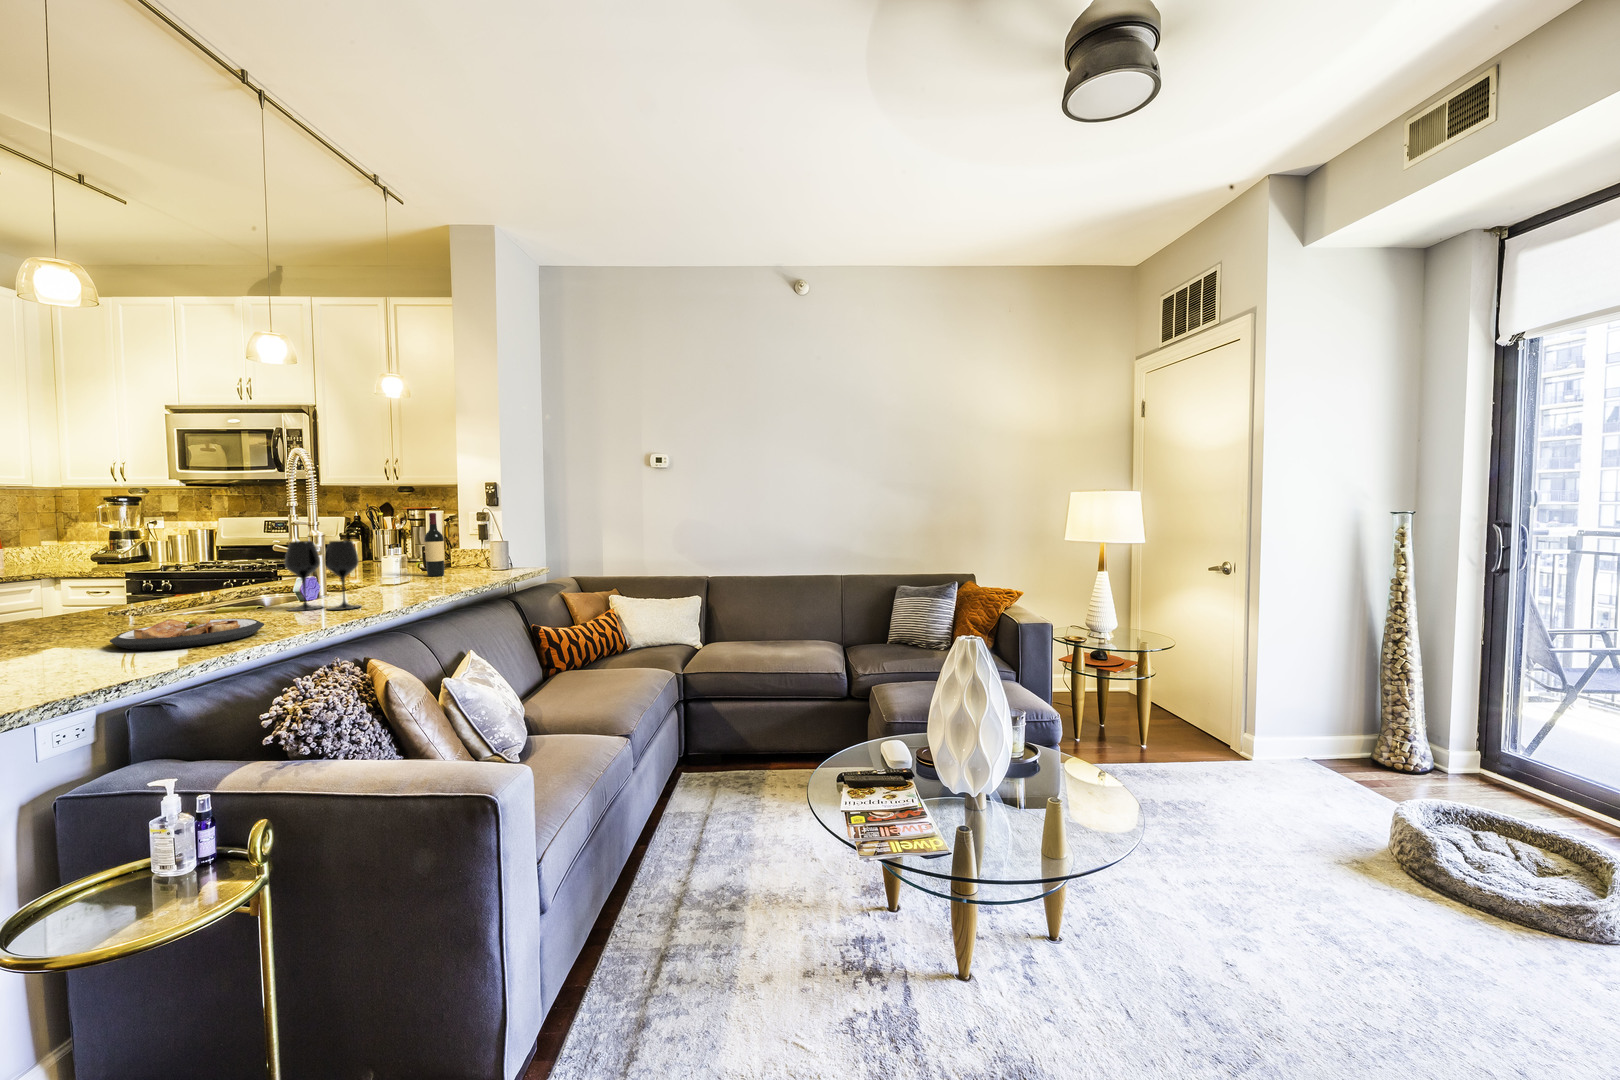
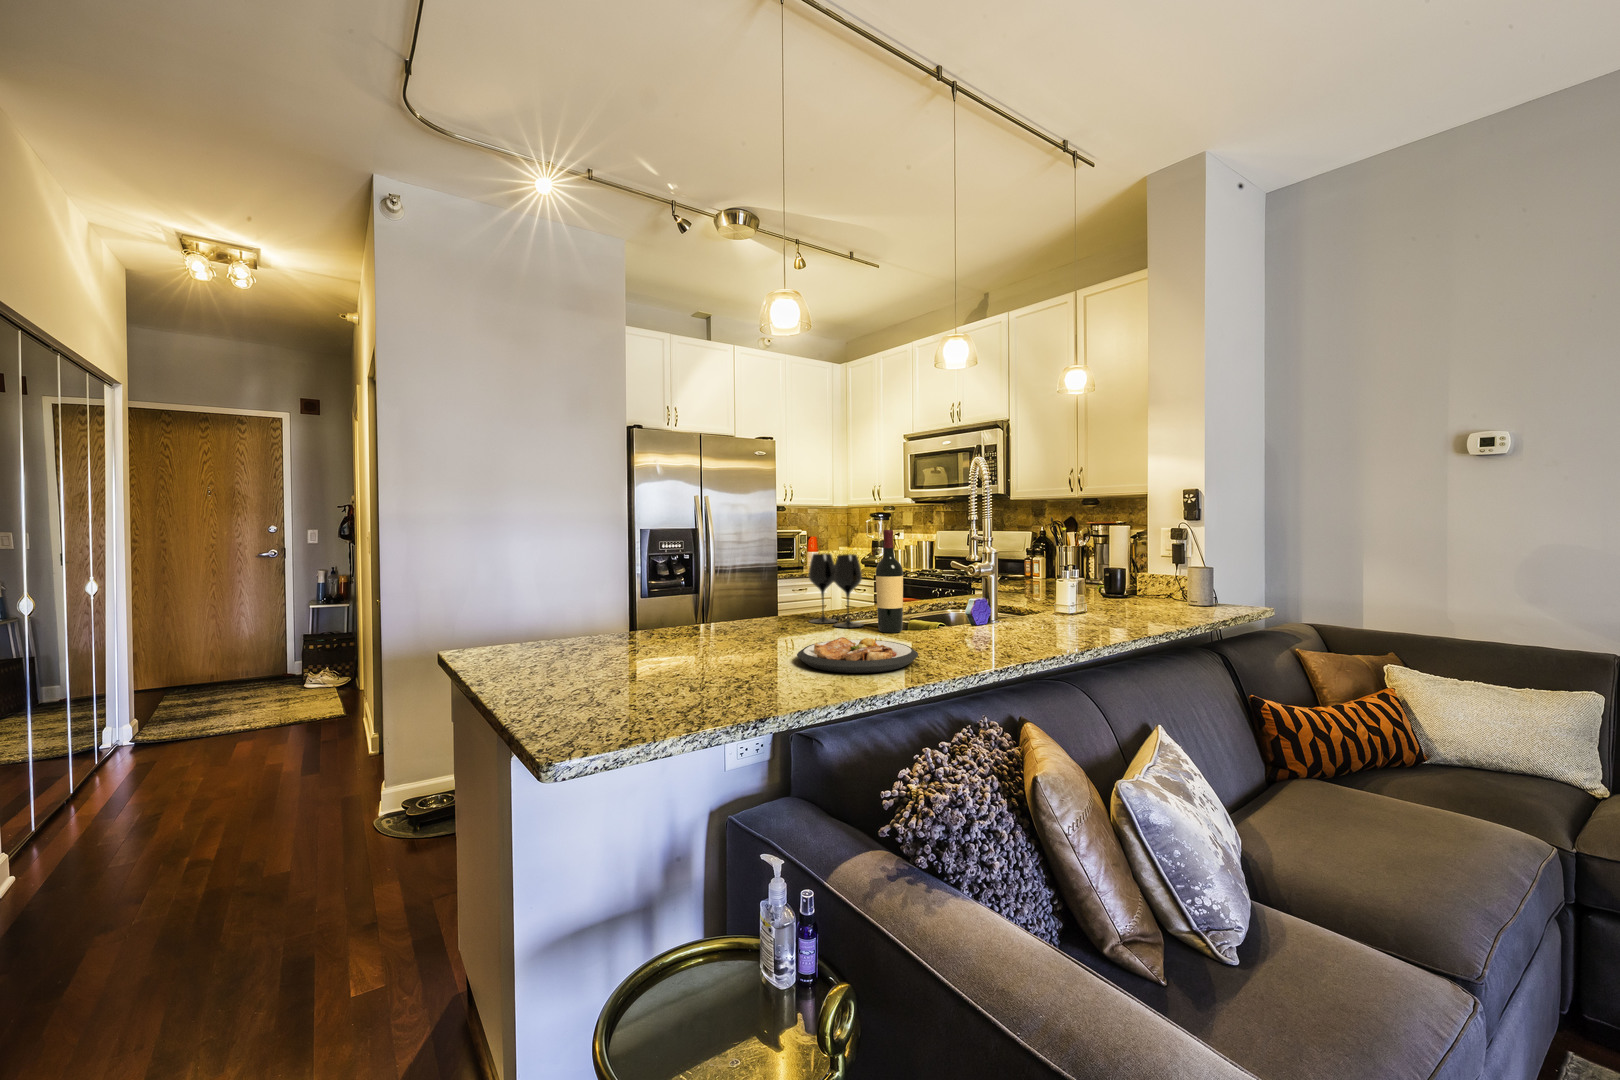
wine bottle: present [424,513,444,576] -> present [876,530,903,633]
wine glass: present [285,540,361,611] -> present [809,553,863,628]

